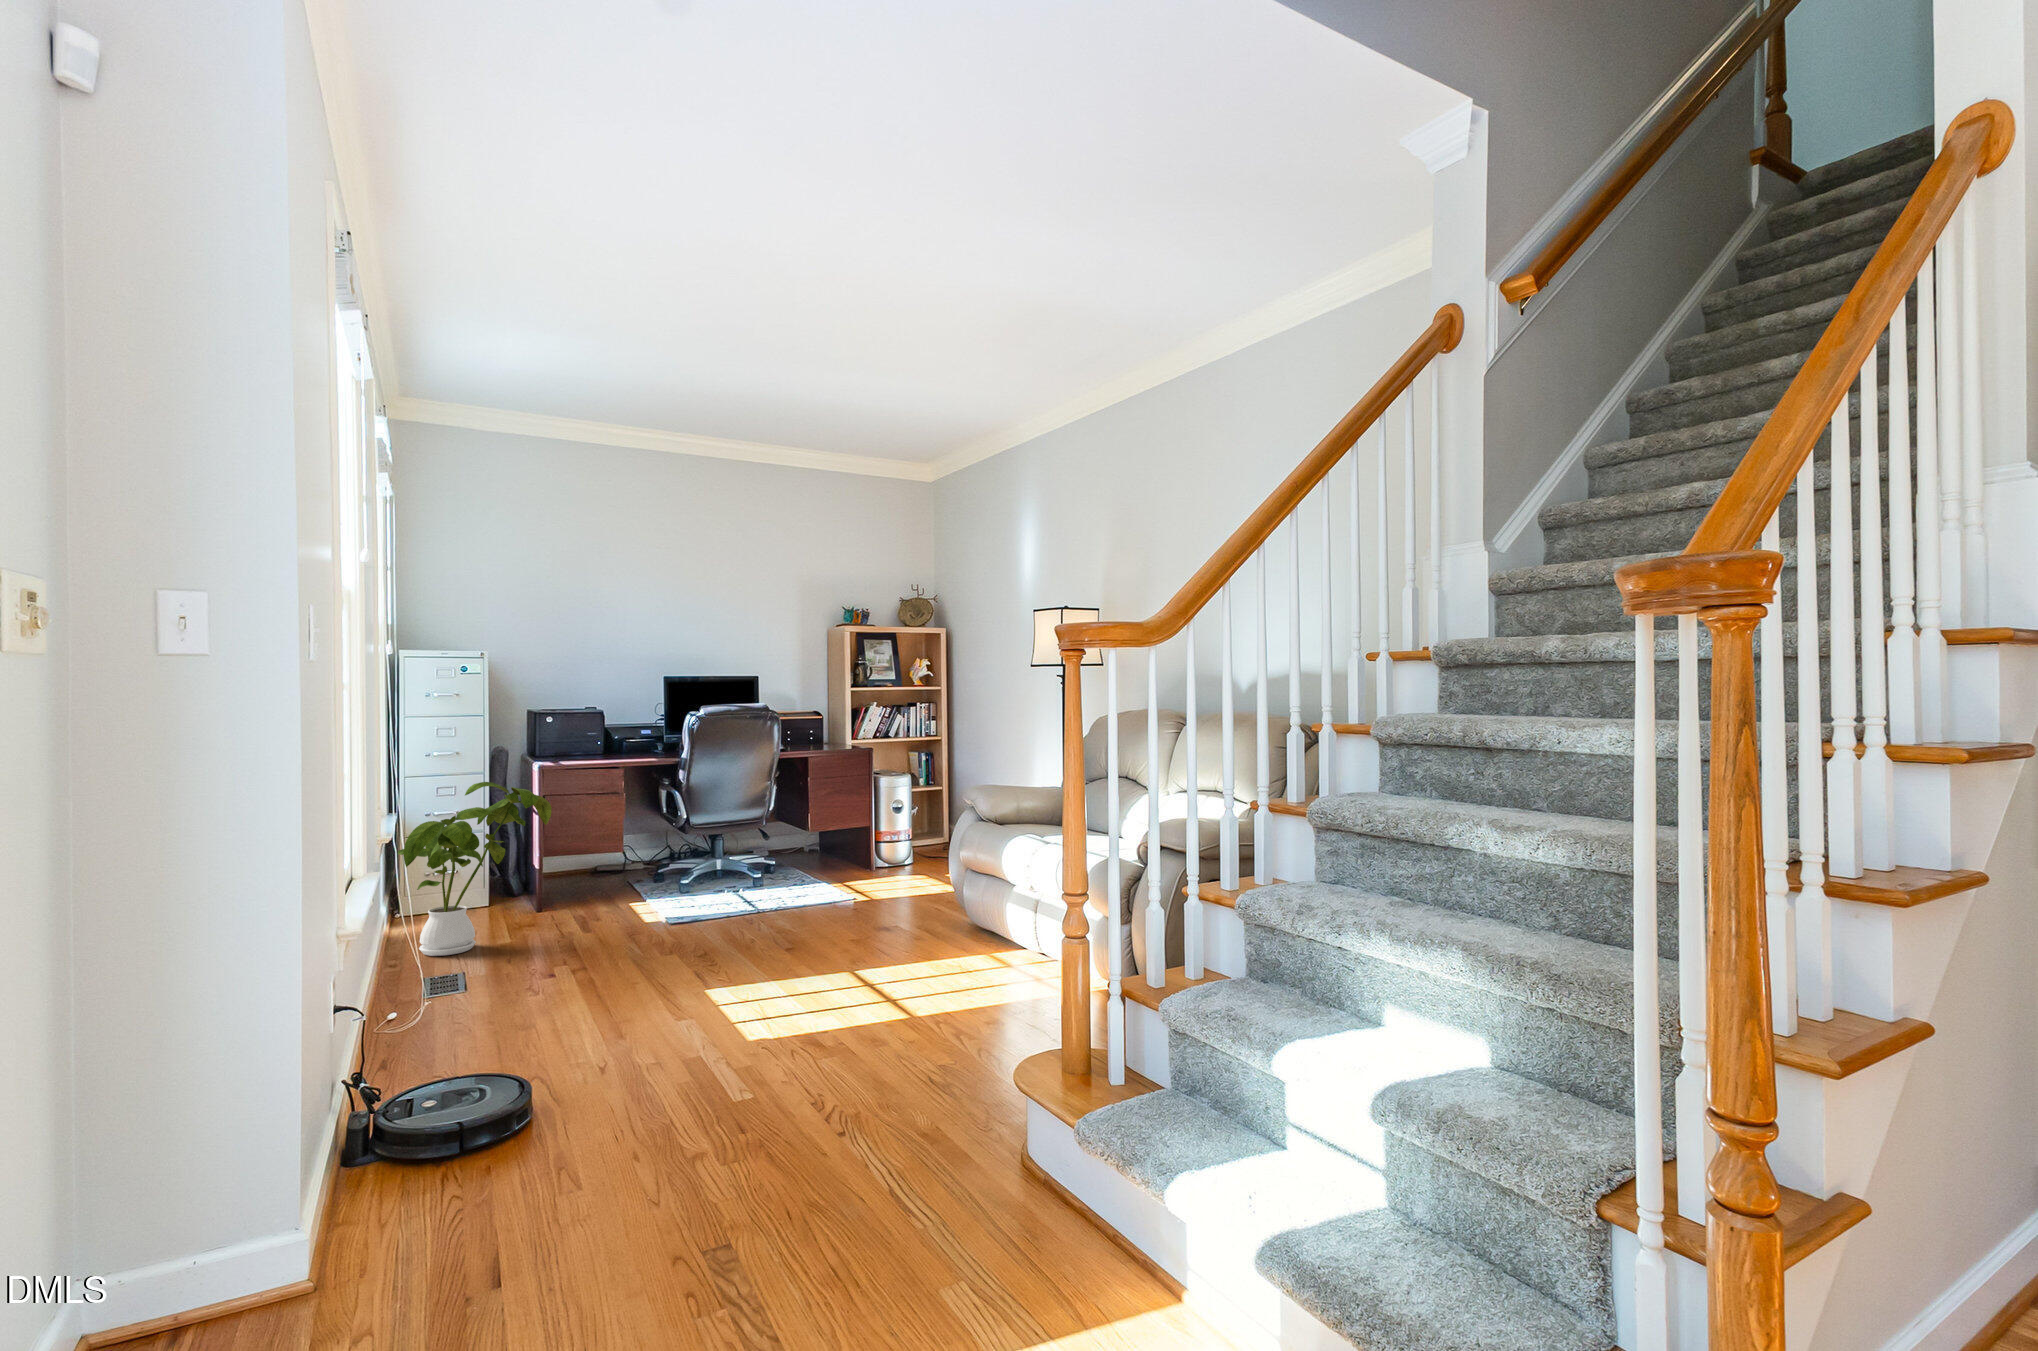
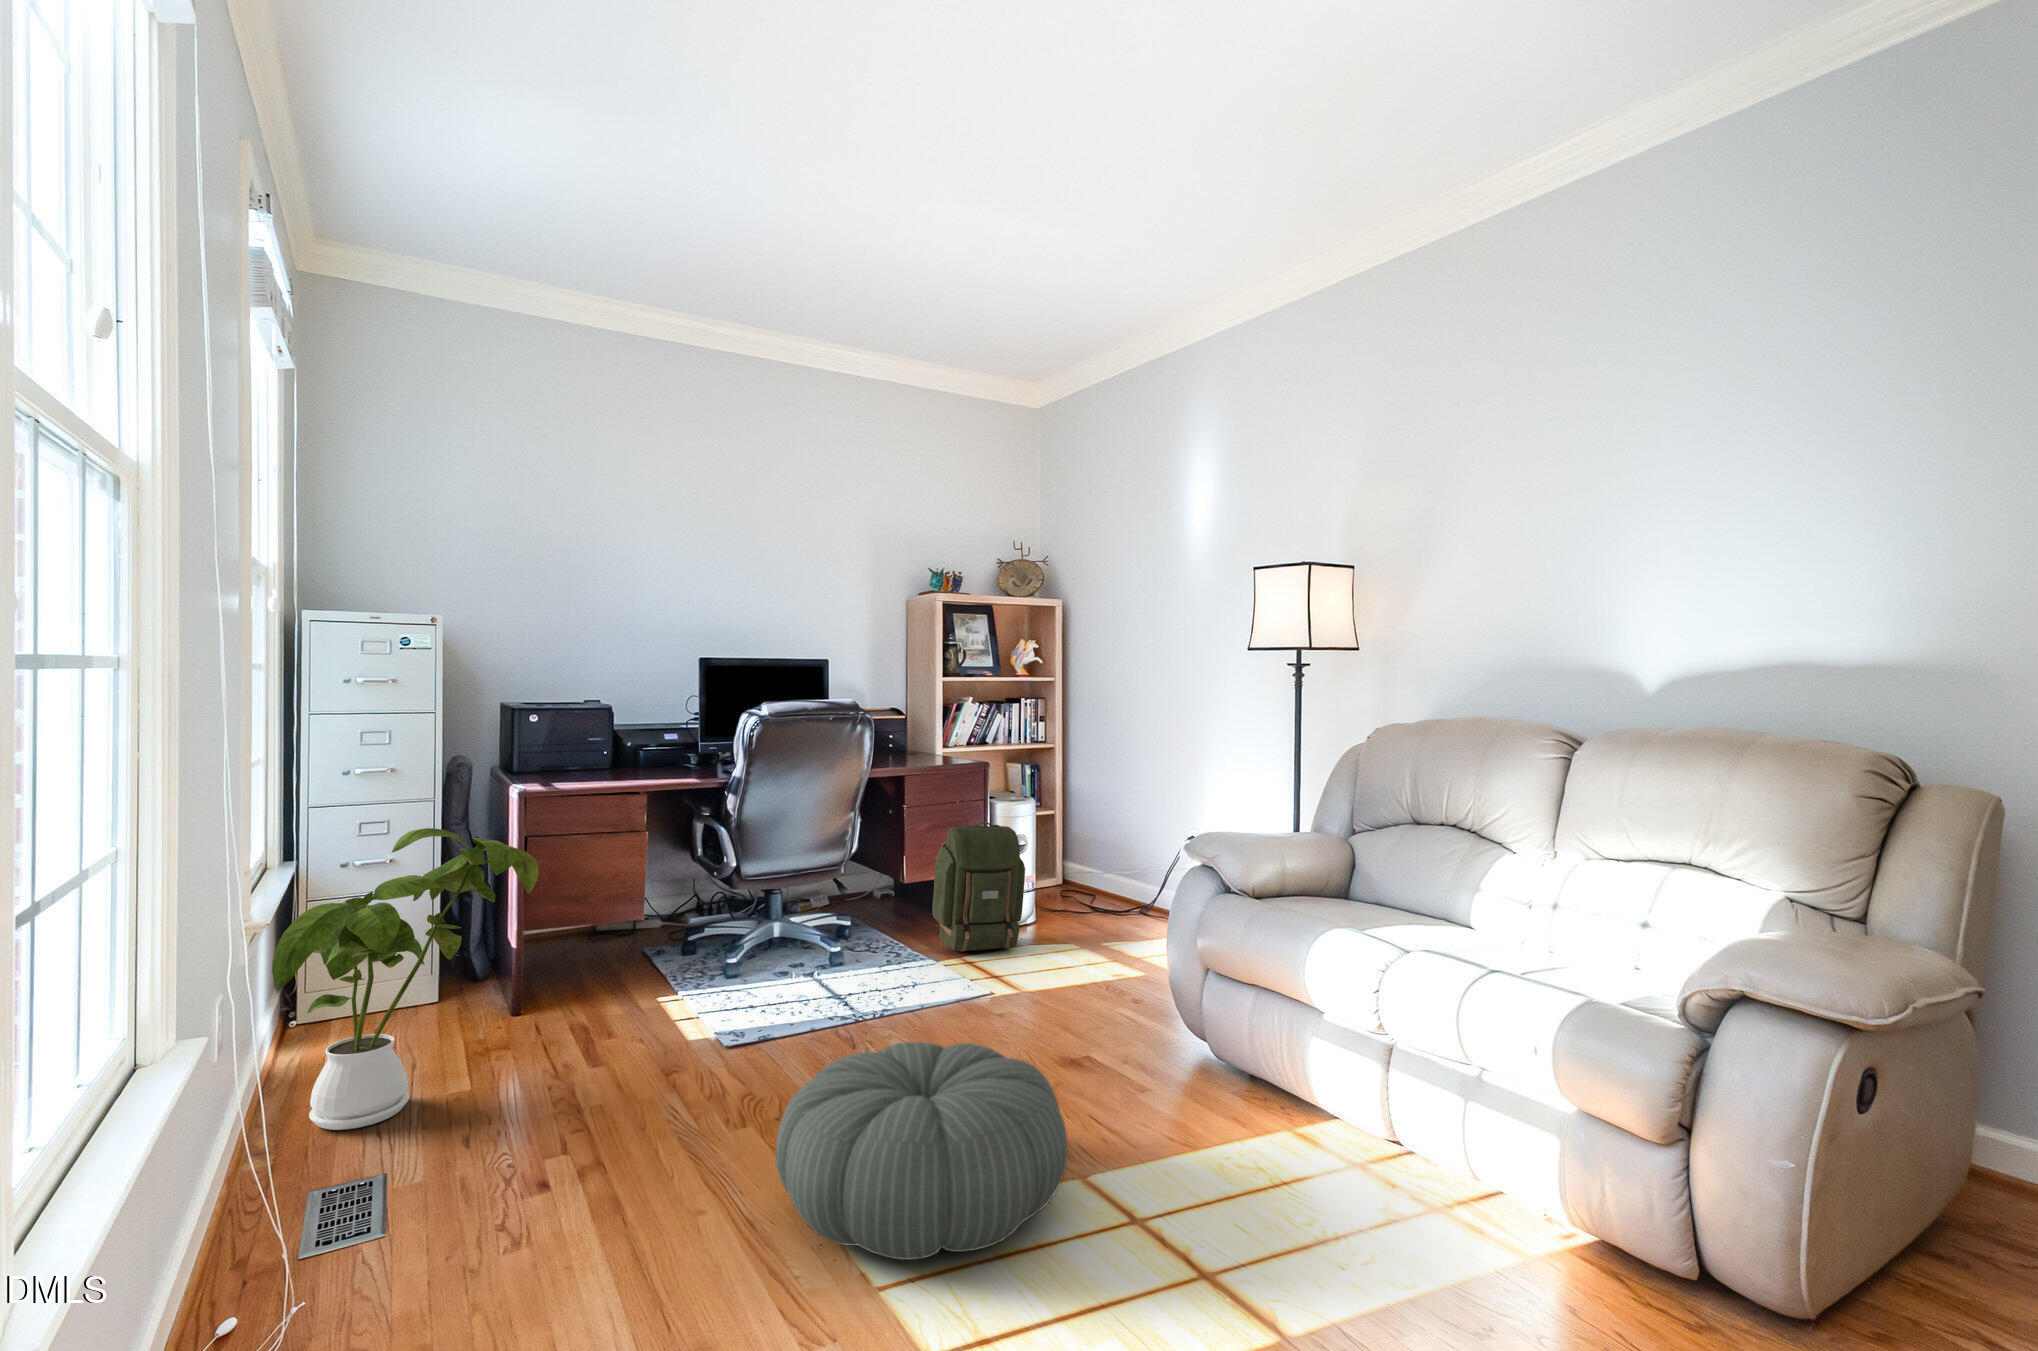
backpack: none [830,789,896,880] -> present [932,821,1025,952]
pouf: none [678,899,842,994] -> present [776,1042,1068,1260]

